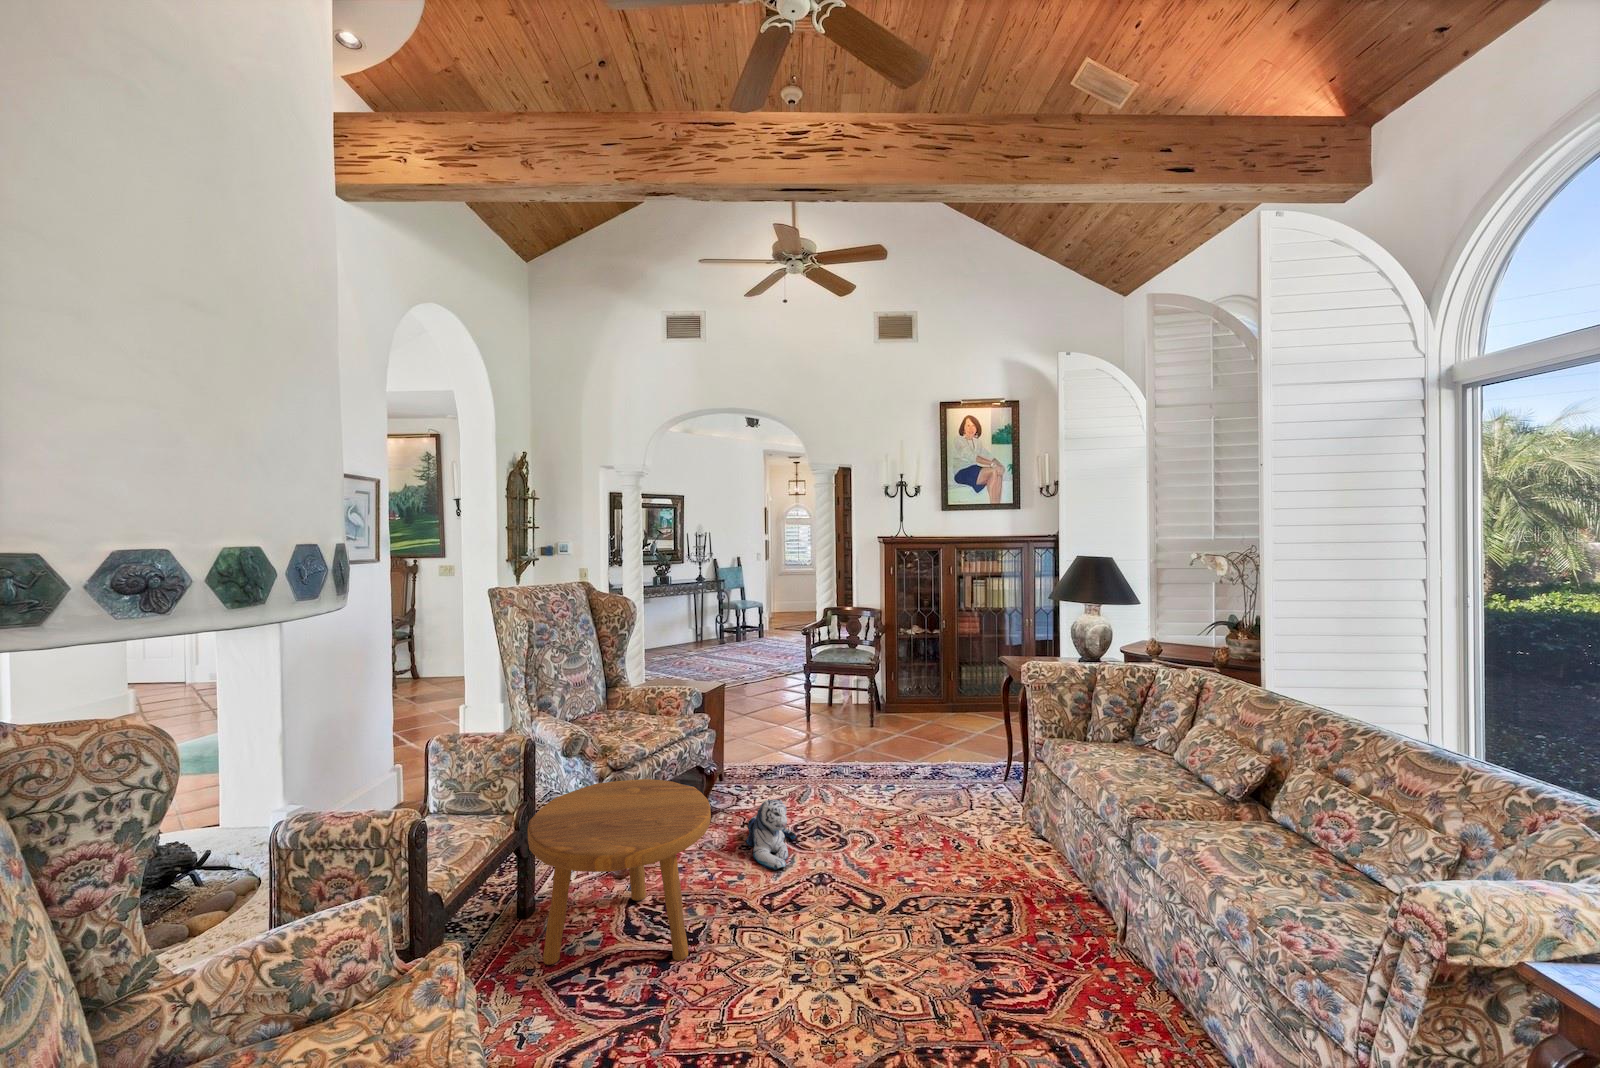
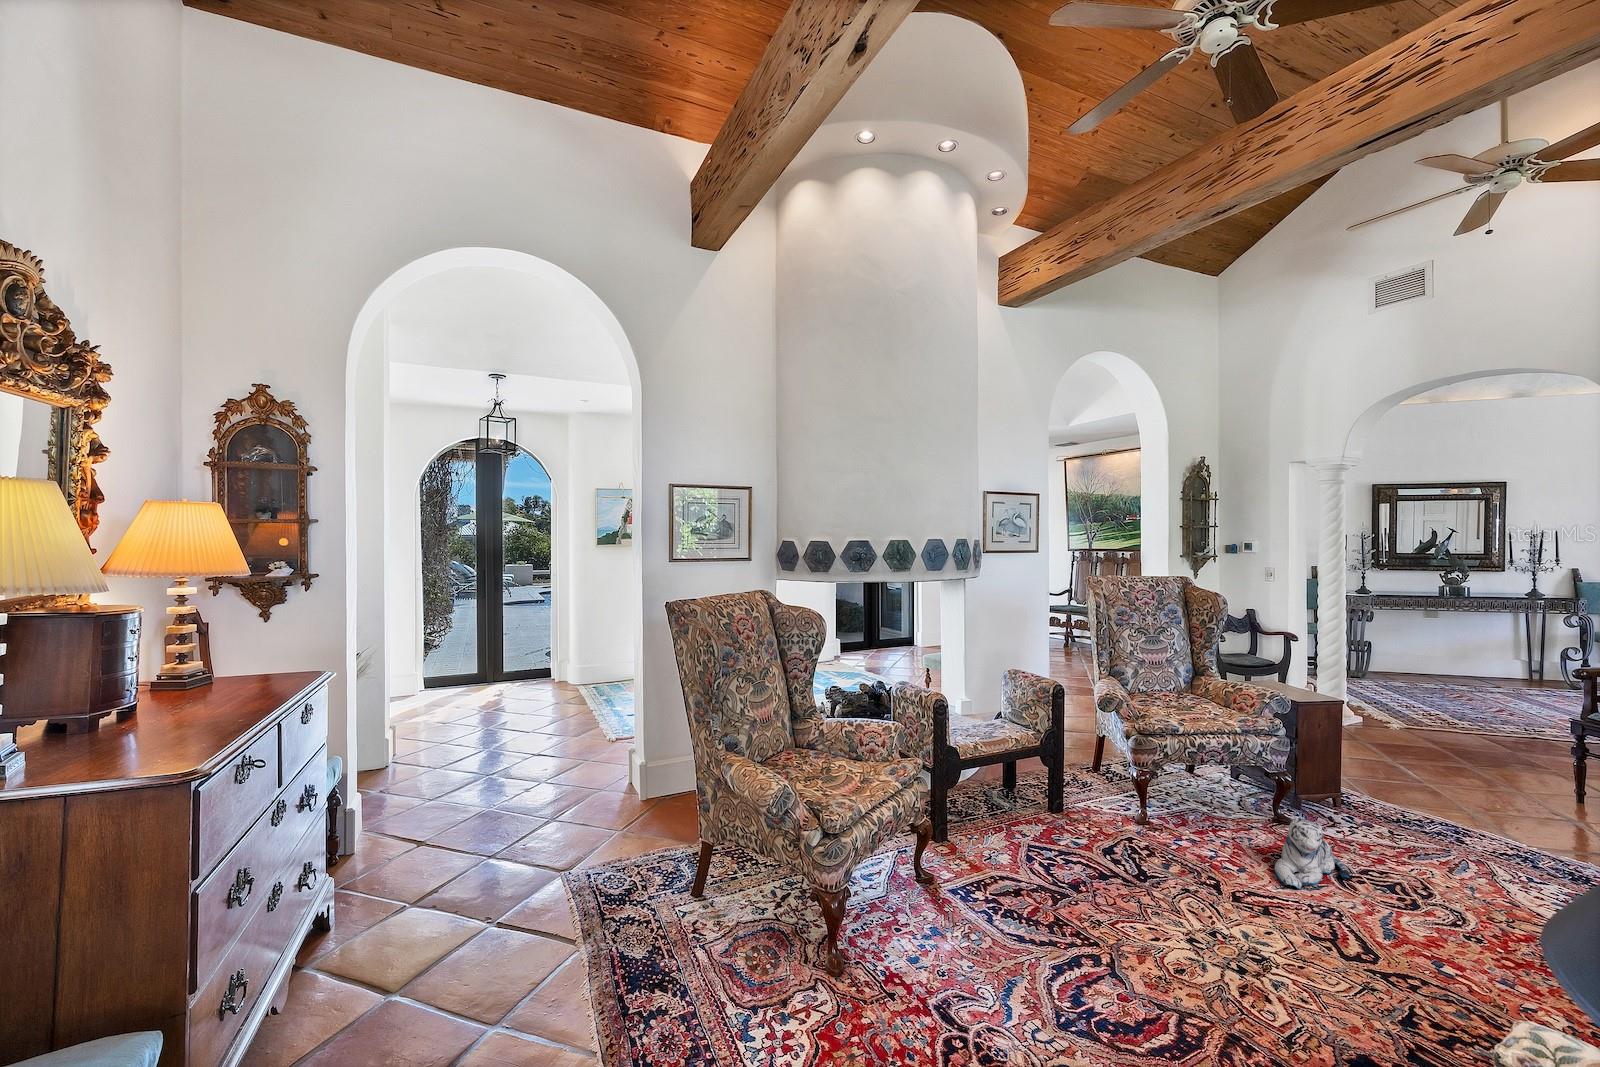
footstool: present [528,779,711,965] -> none [1024,731,1177,884]

